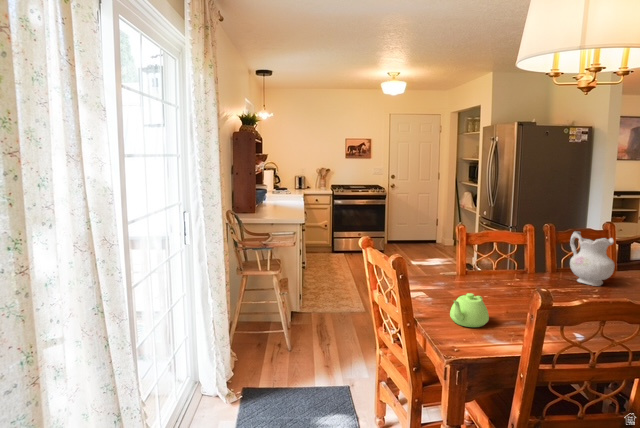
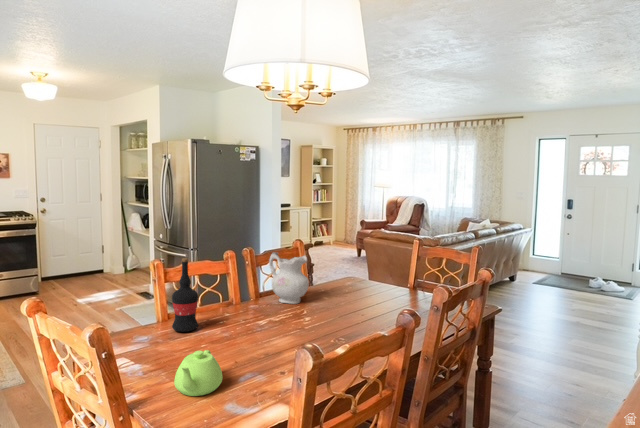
wine bottle: none [464,224,487,286] -> present [172,258,198,332]

